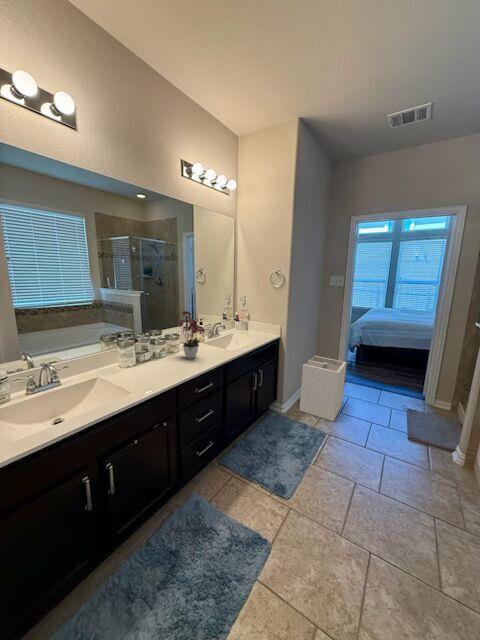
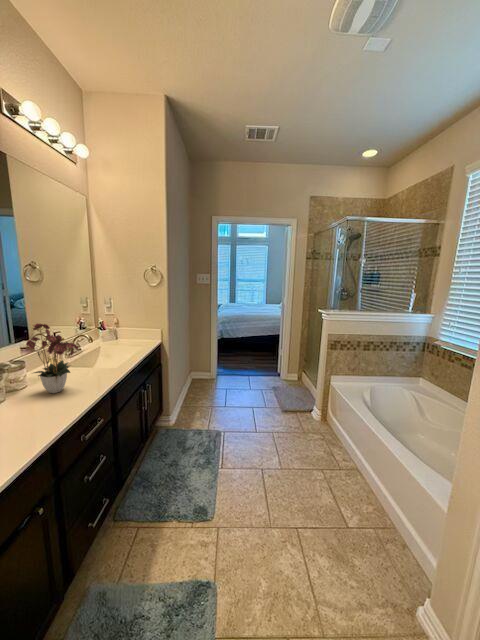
laundry hamper: present [300,356,346,421] -> none [187,356,225,418]

